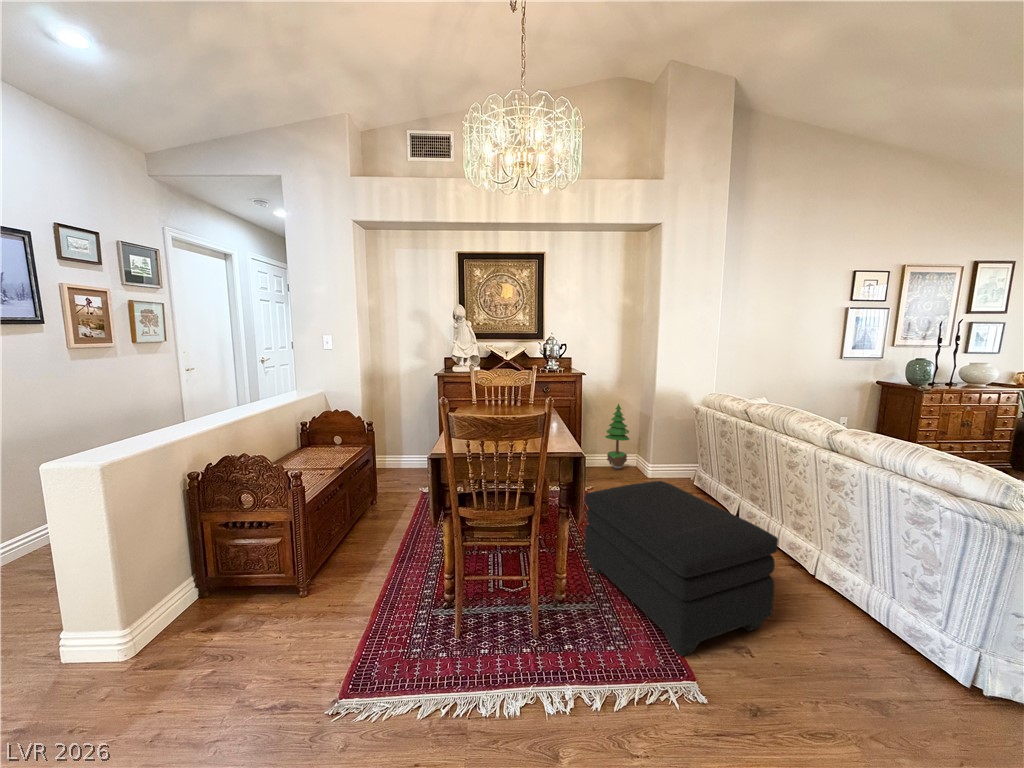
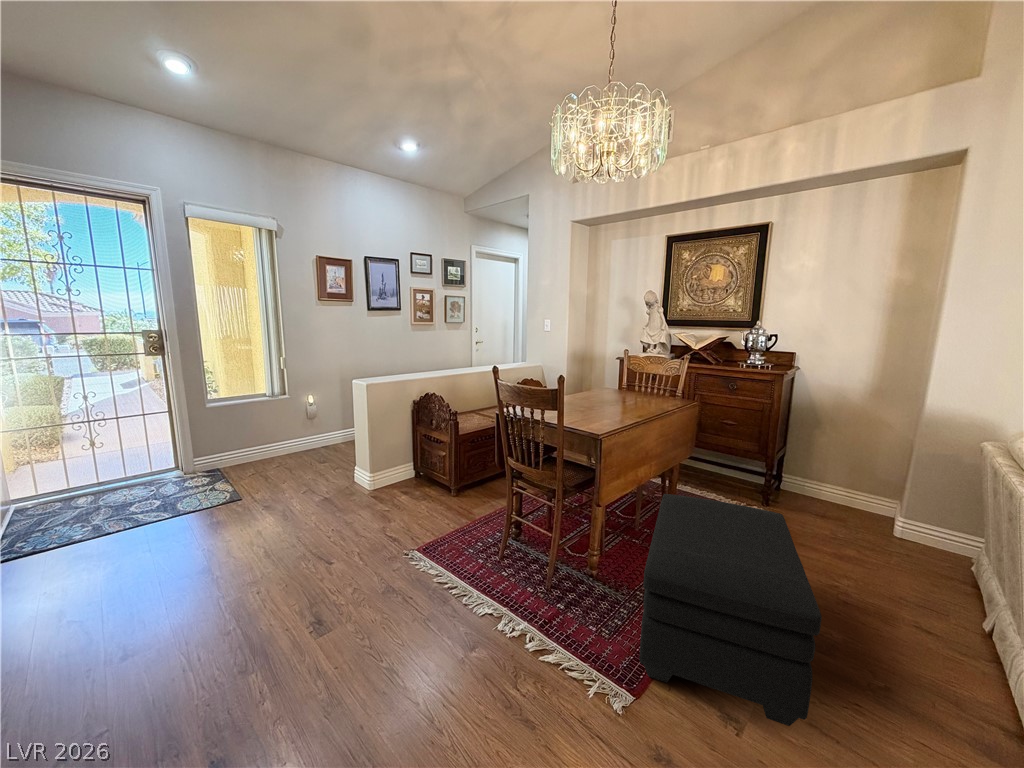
potted tree: present [605,404,629,469] -> none [834,421,877,510]

